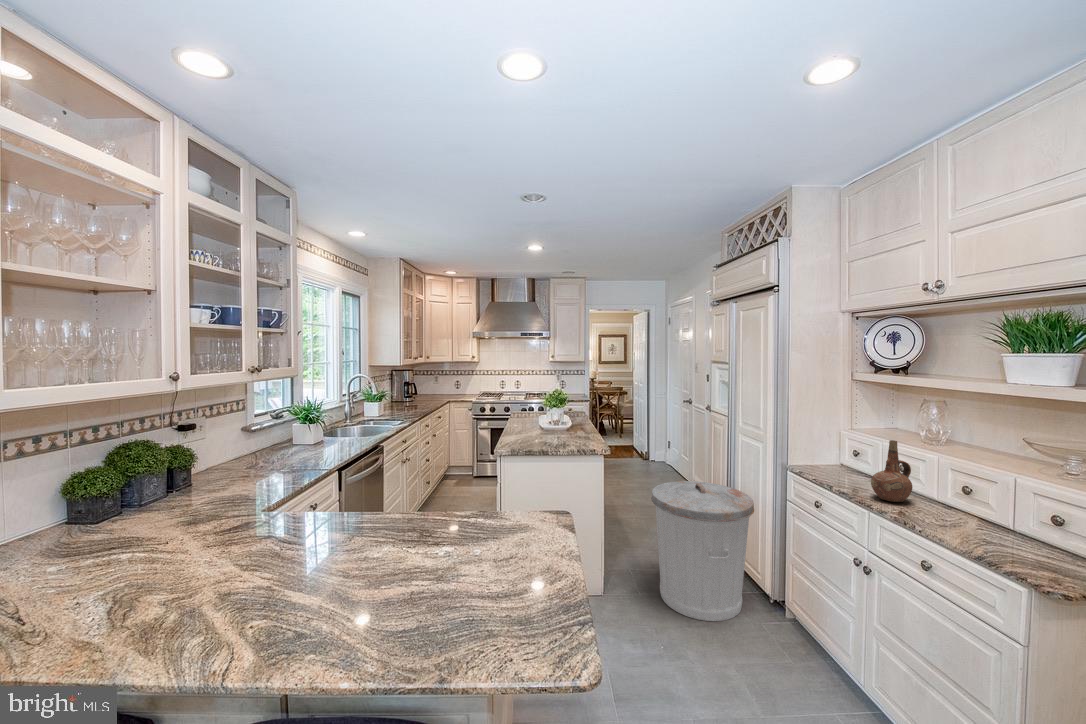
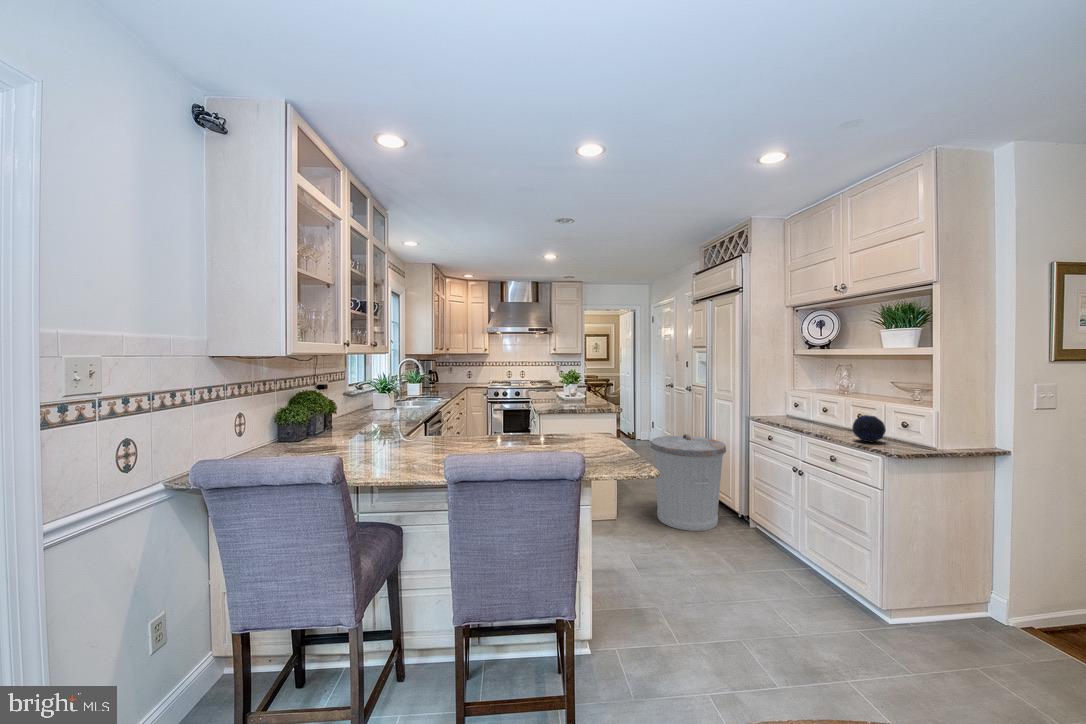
ceramic pitcher: present [871,440,912,502] -> none [803,389,829,429]
decorative orb: none [961,498,1025,547] -> present [852,415,886,442]

